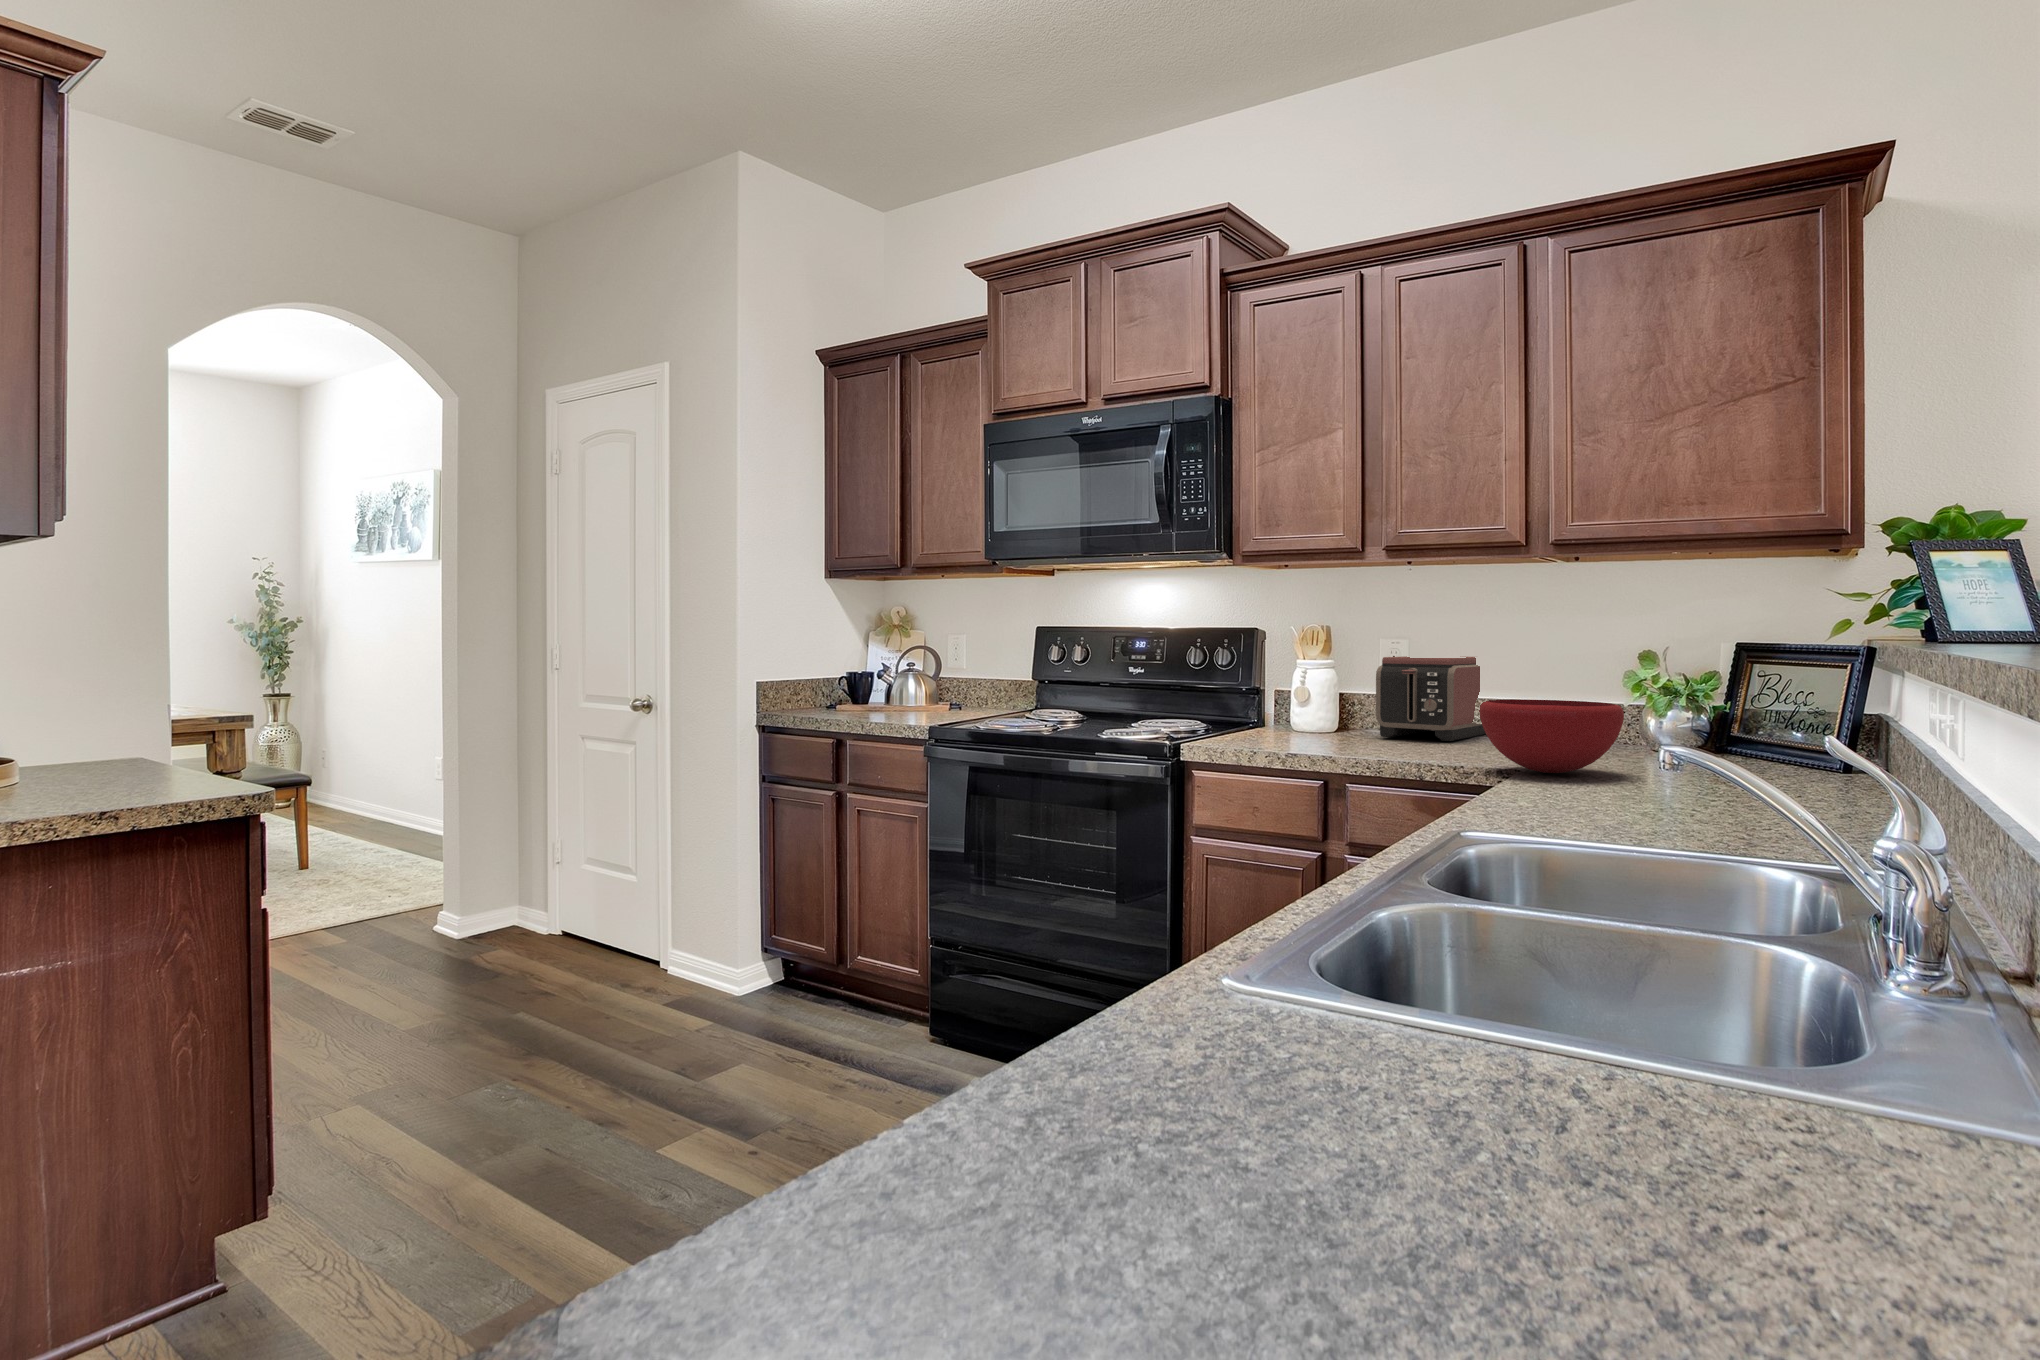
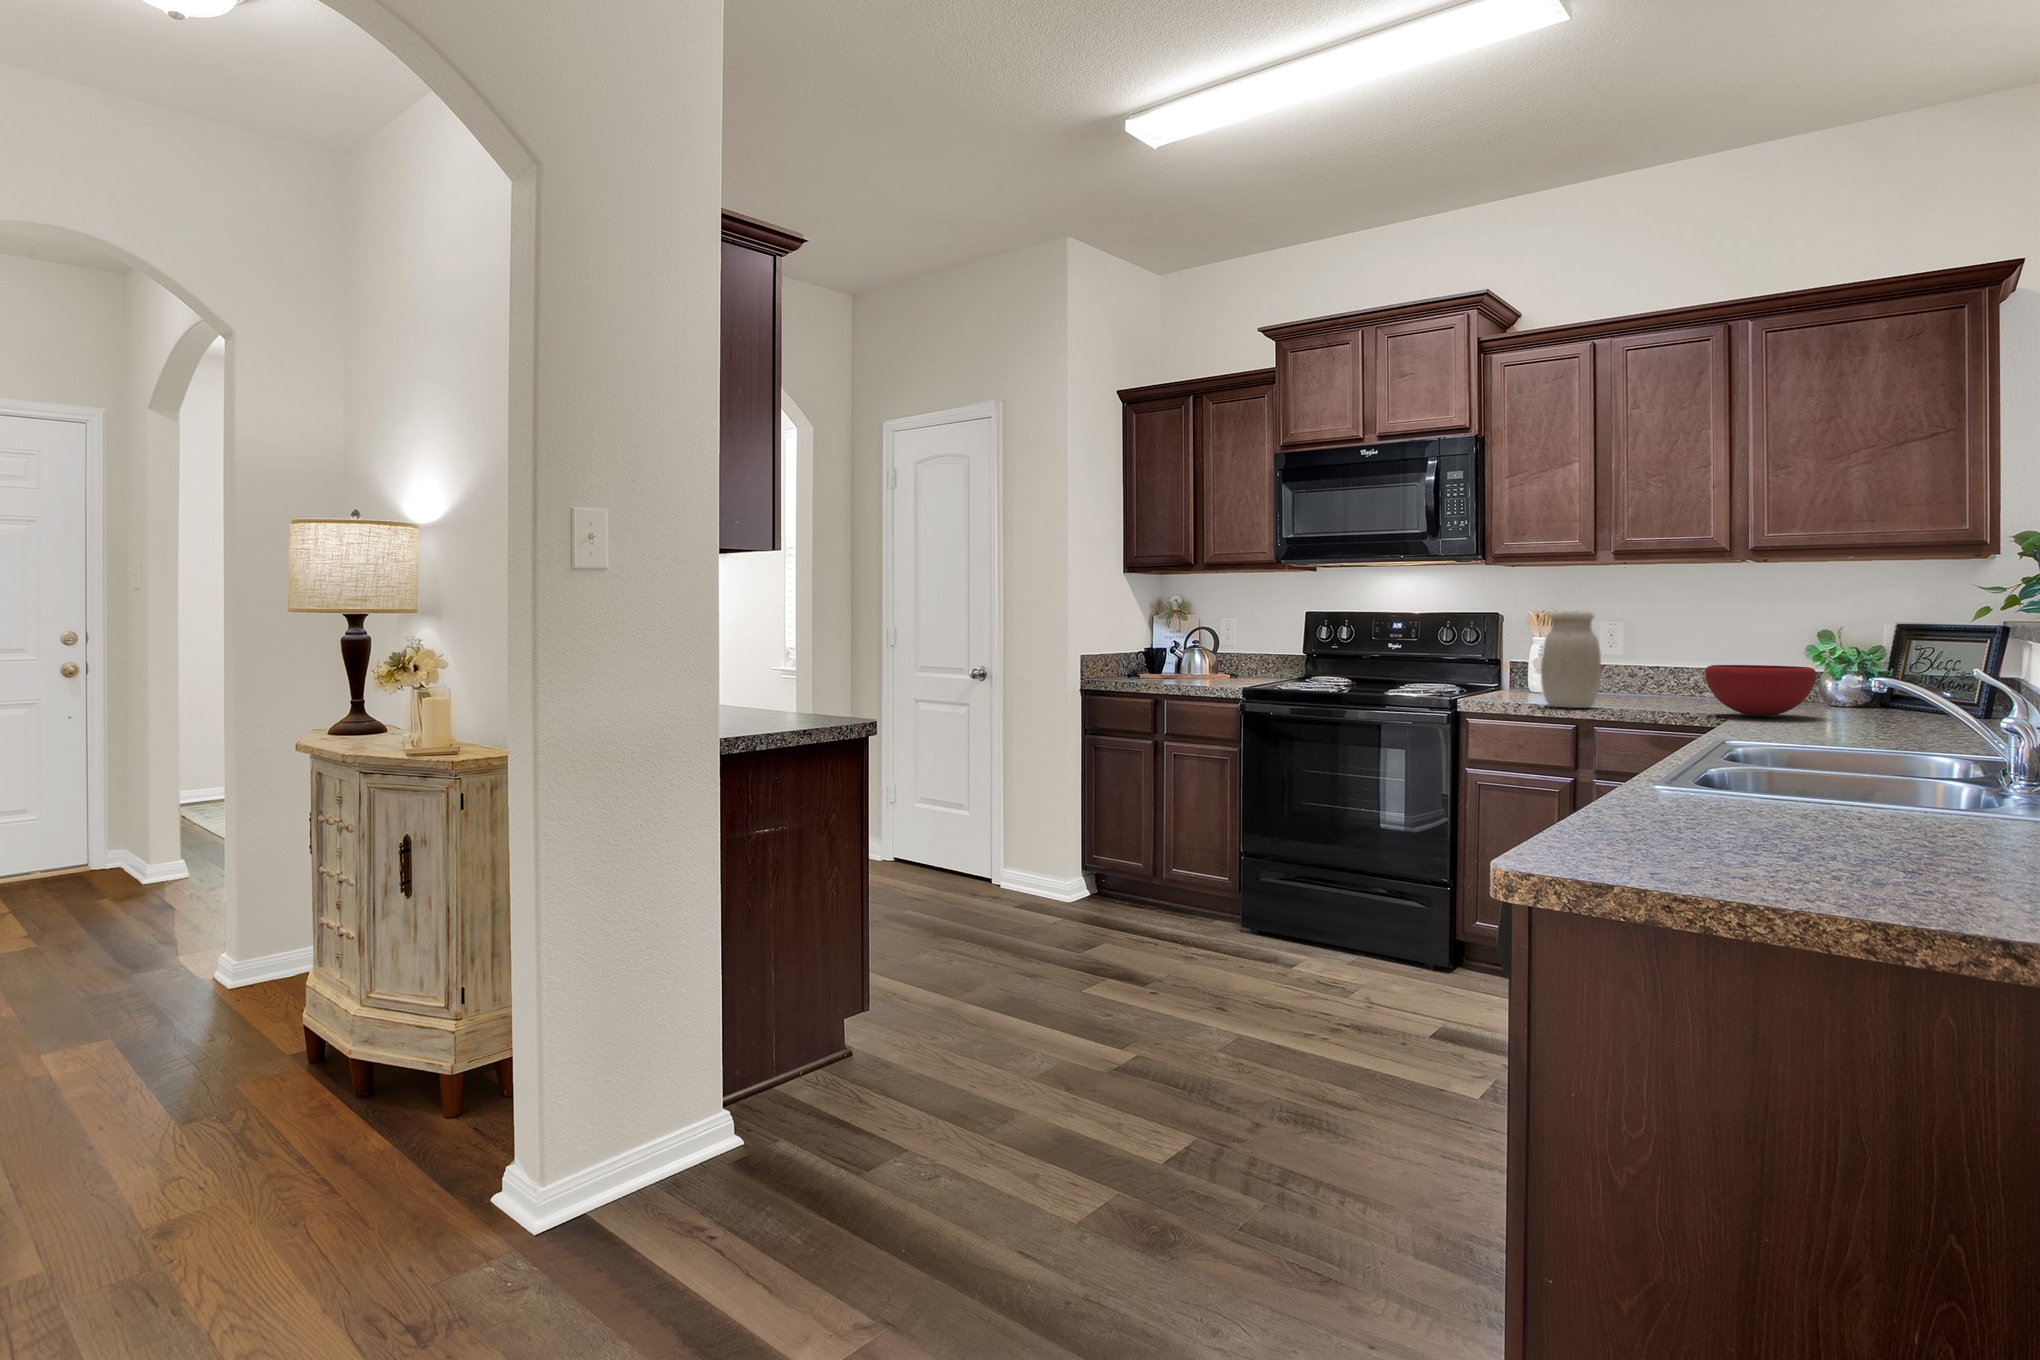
jar: none [1281,624,1355,757] -> present [1541,611,1601,708]
toaster: present [1376,656,1490,741] -> none [1602,635,1693,699]

